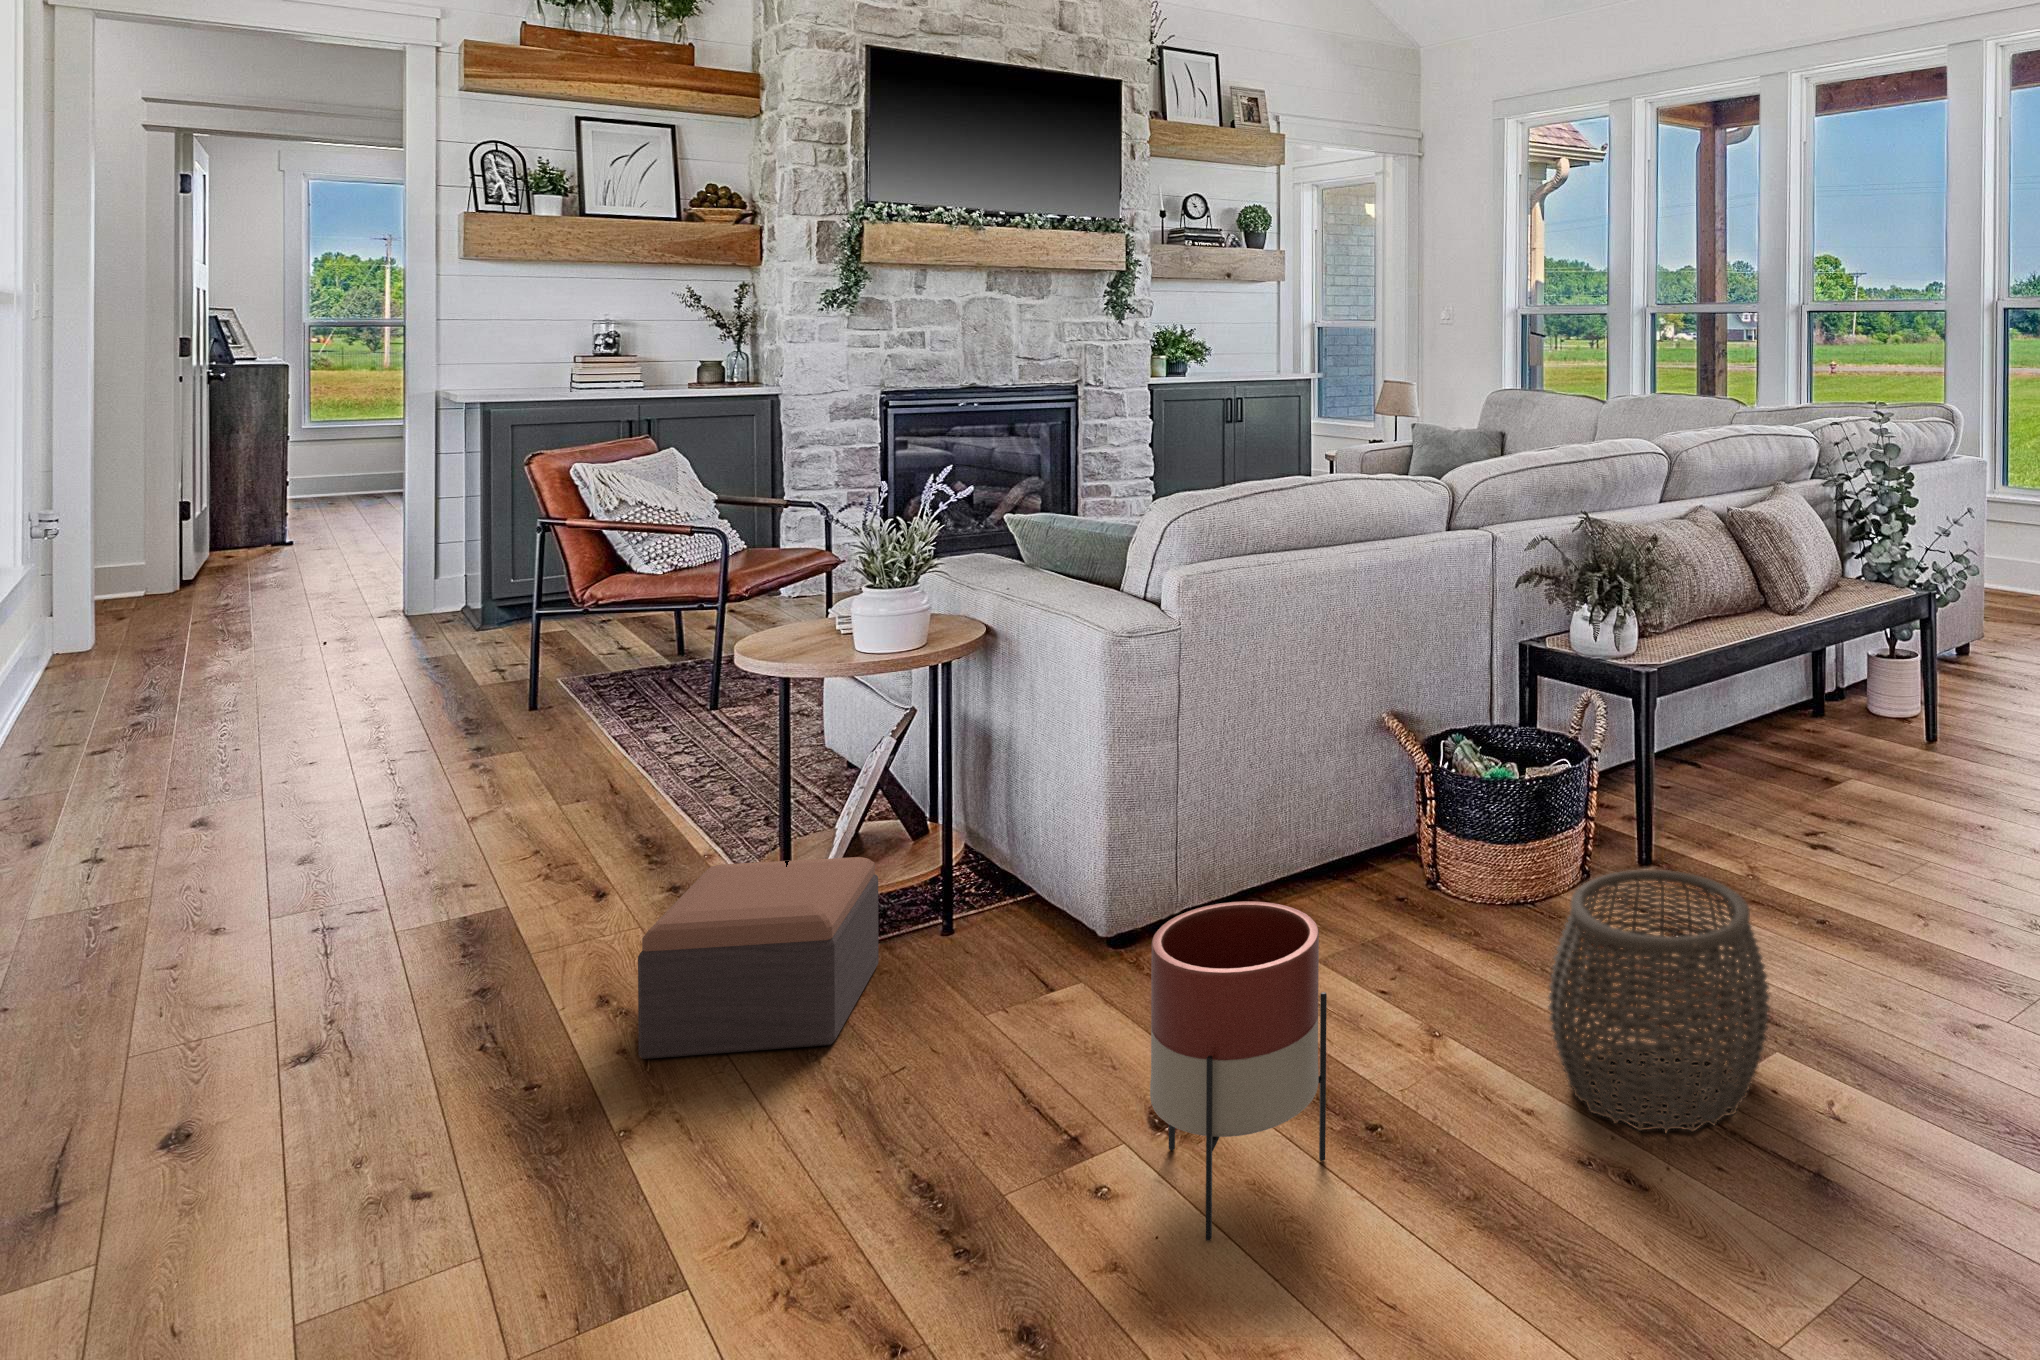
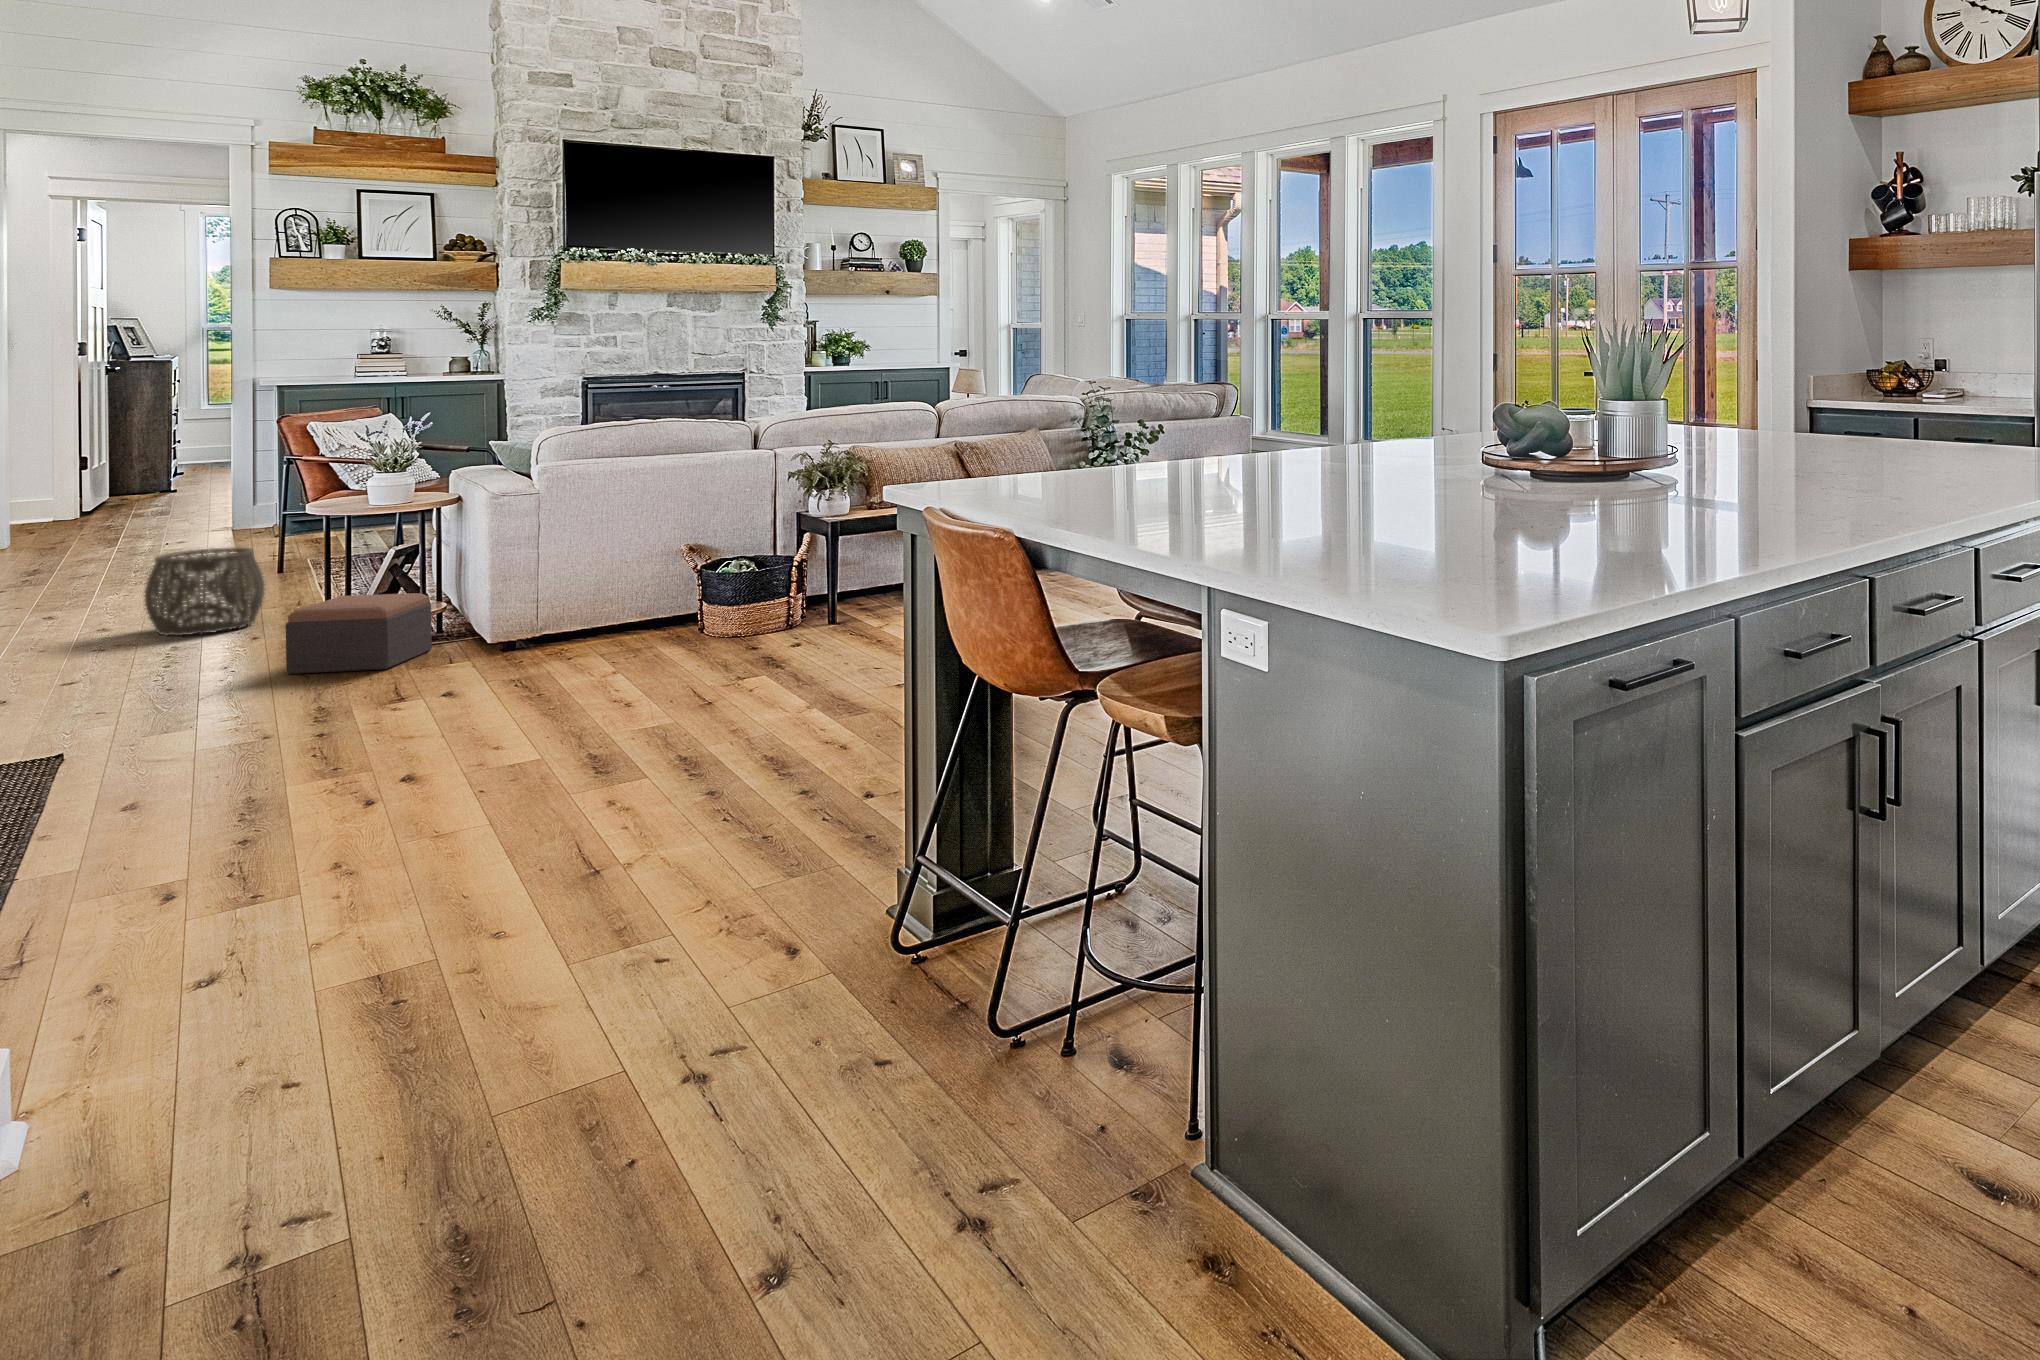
woven basket: present [1548,869,1770,1133] -> present [144,547,265,636]
planter: present [1150,901,1327,1241] -> none [496,579,591,705]

